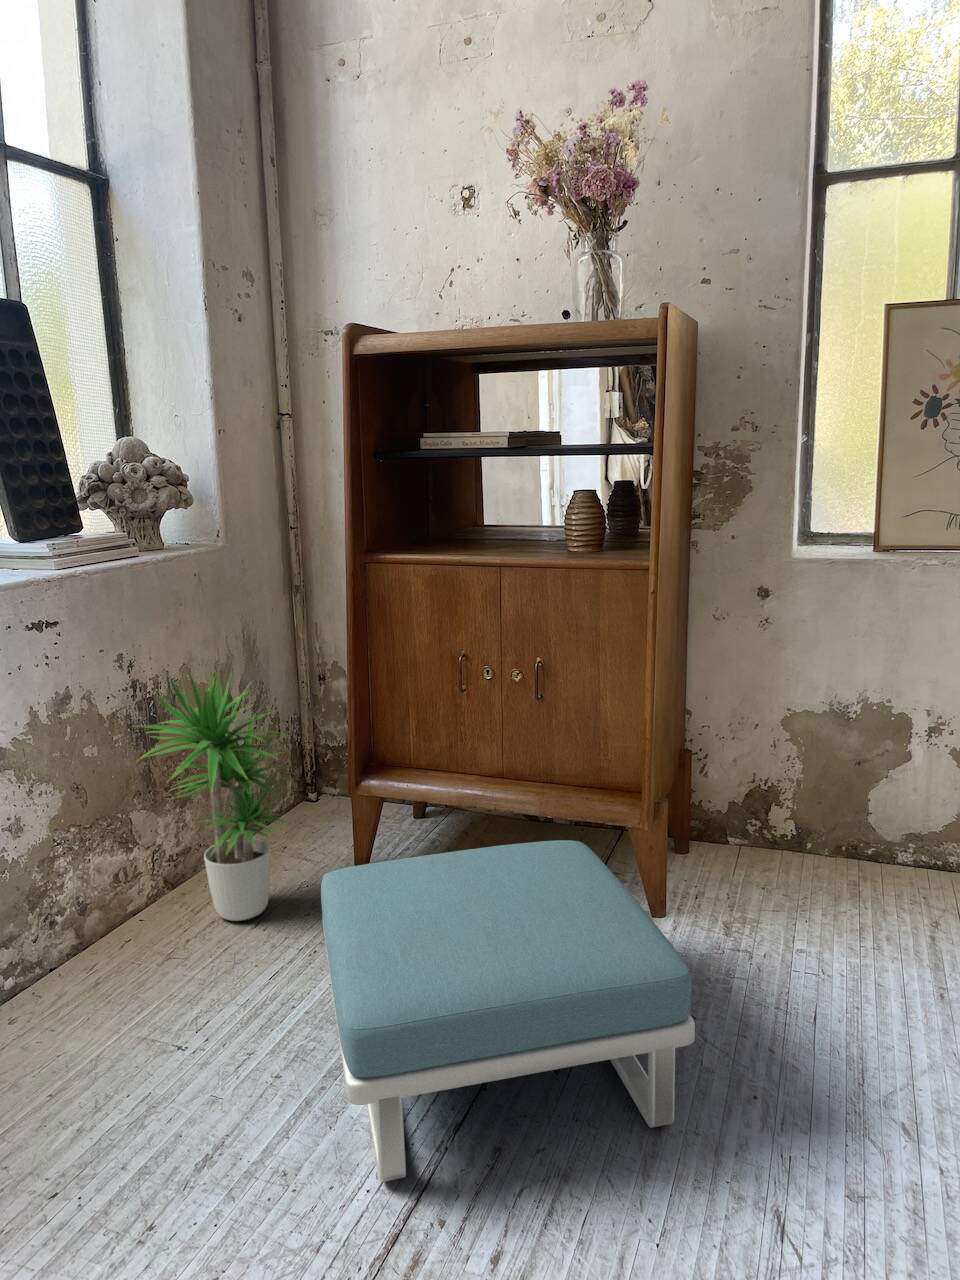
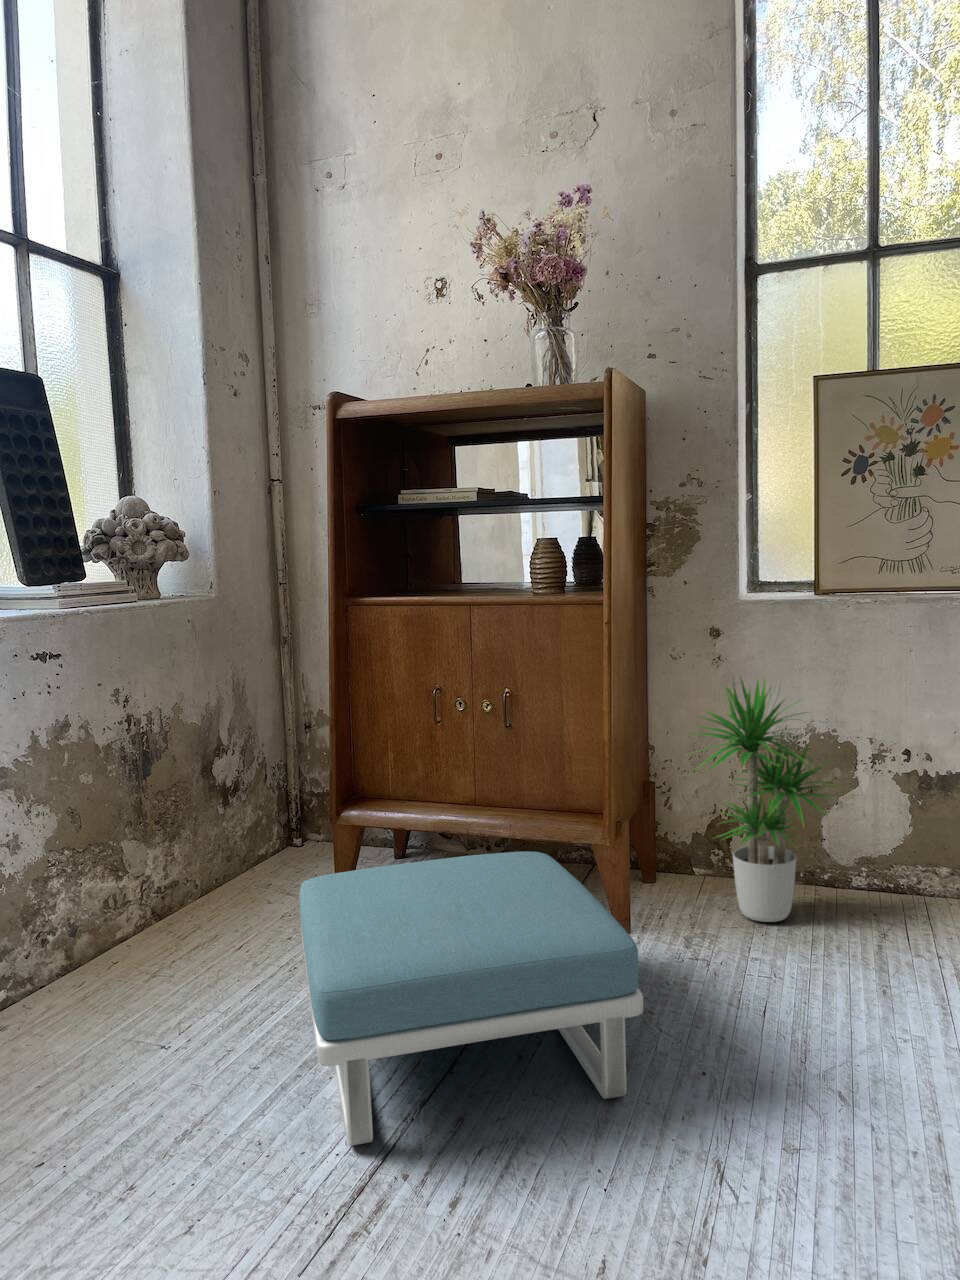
potted plant: present [138,668,291,921] -> present [695,677,840,922]

